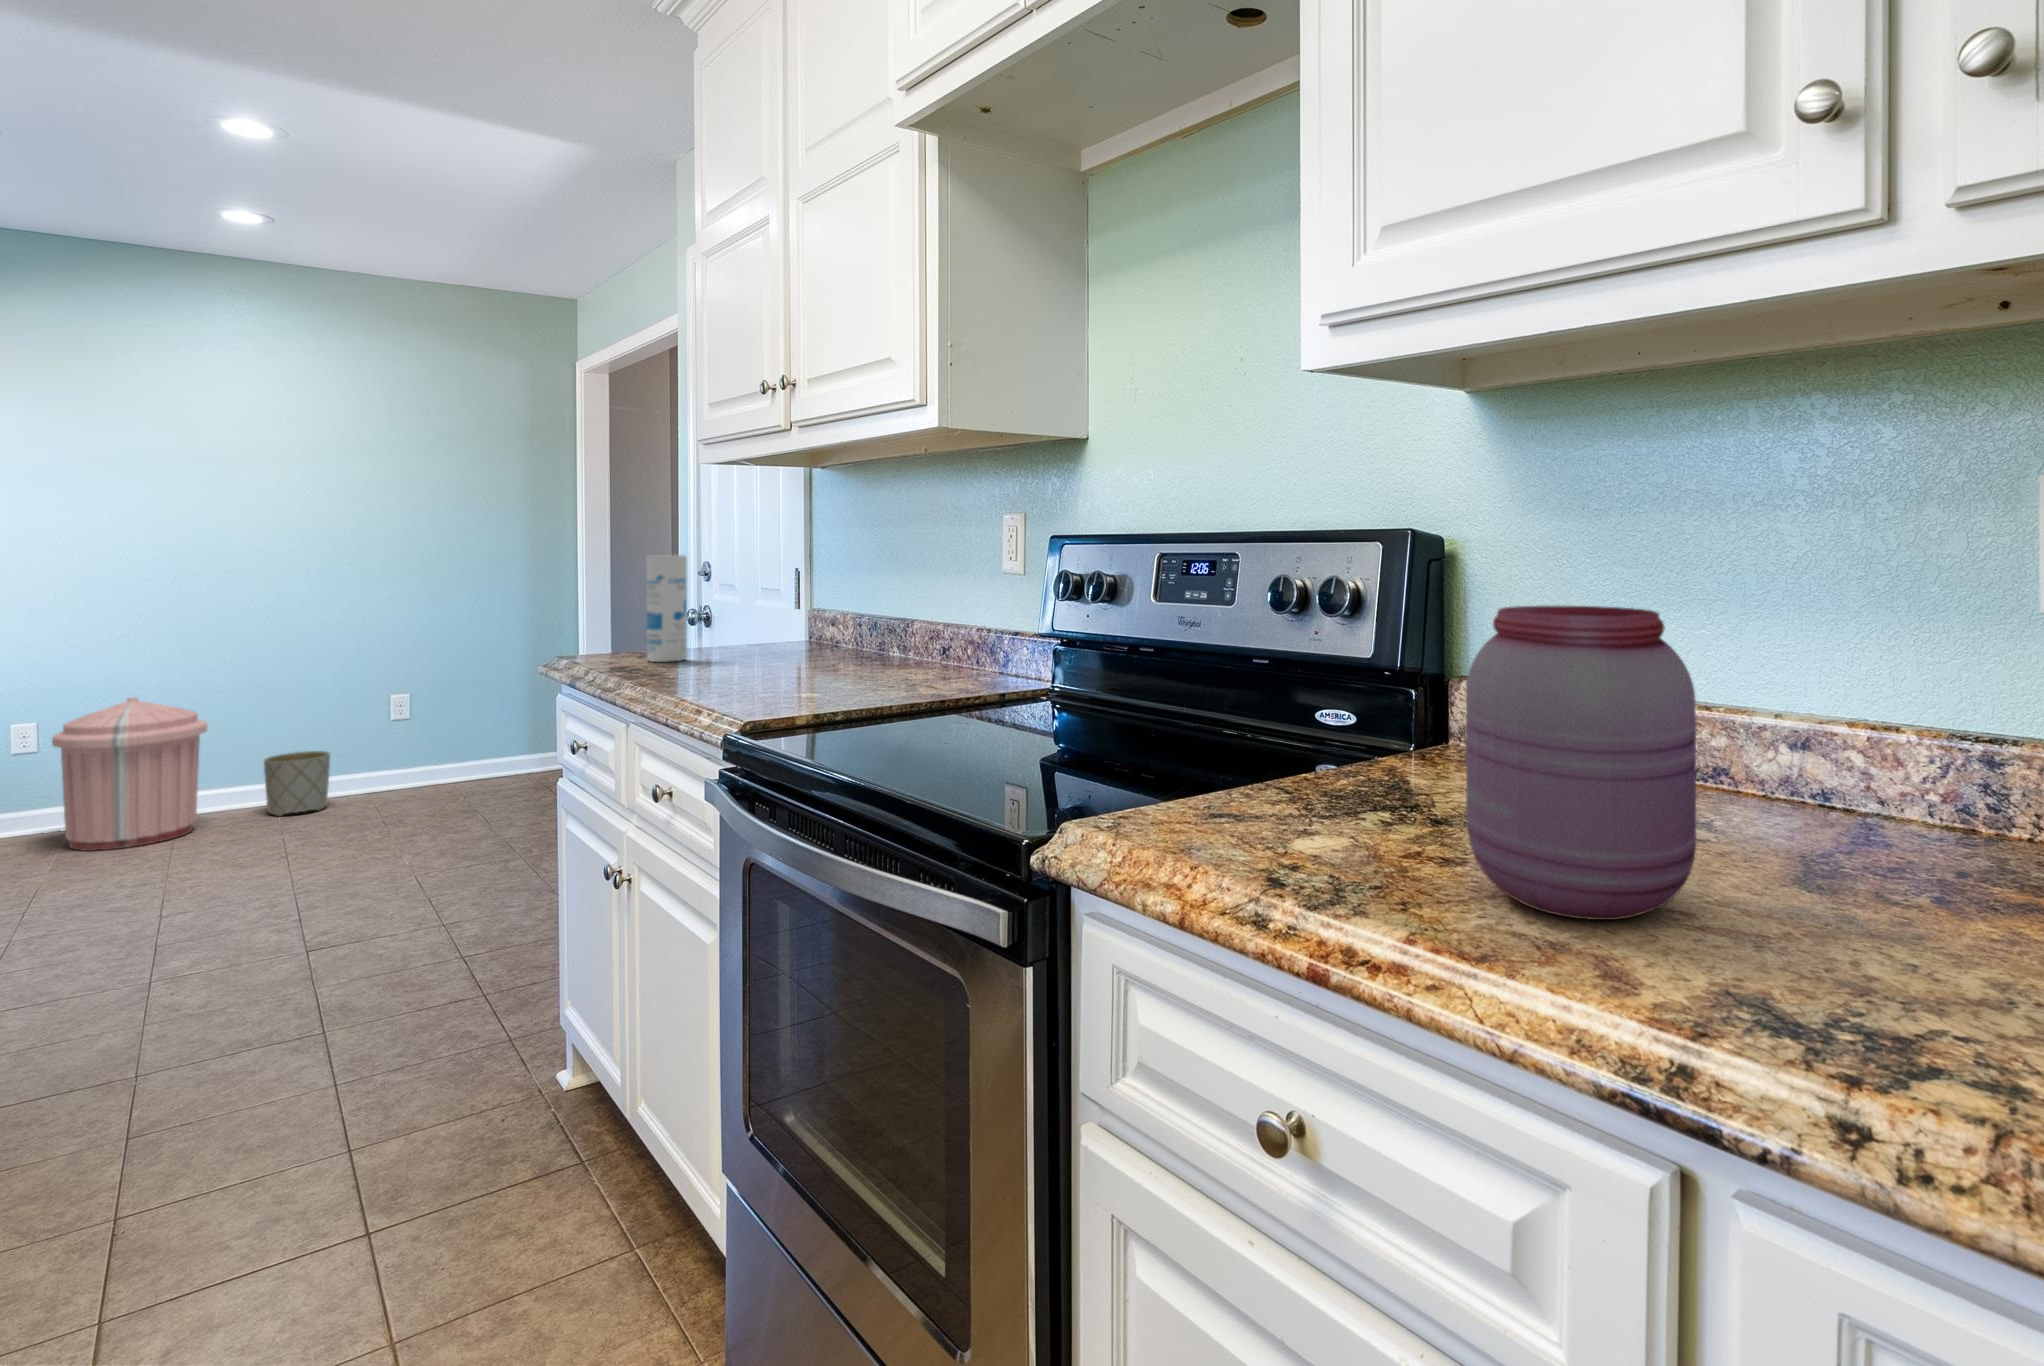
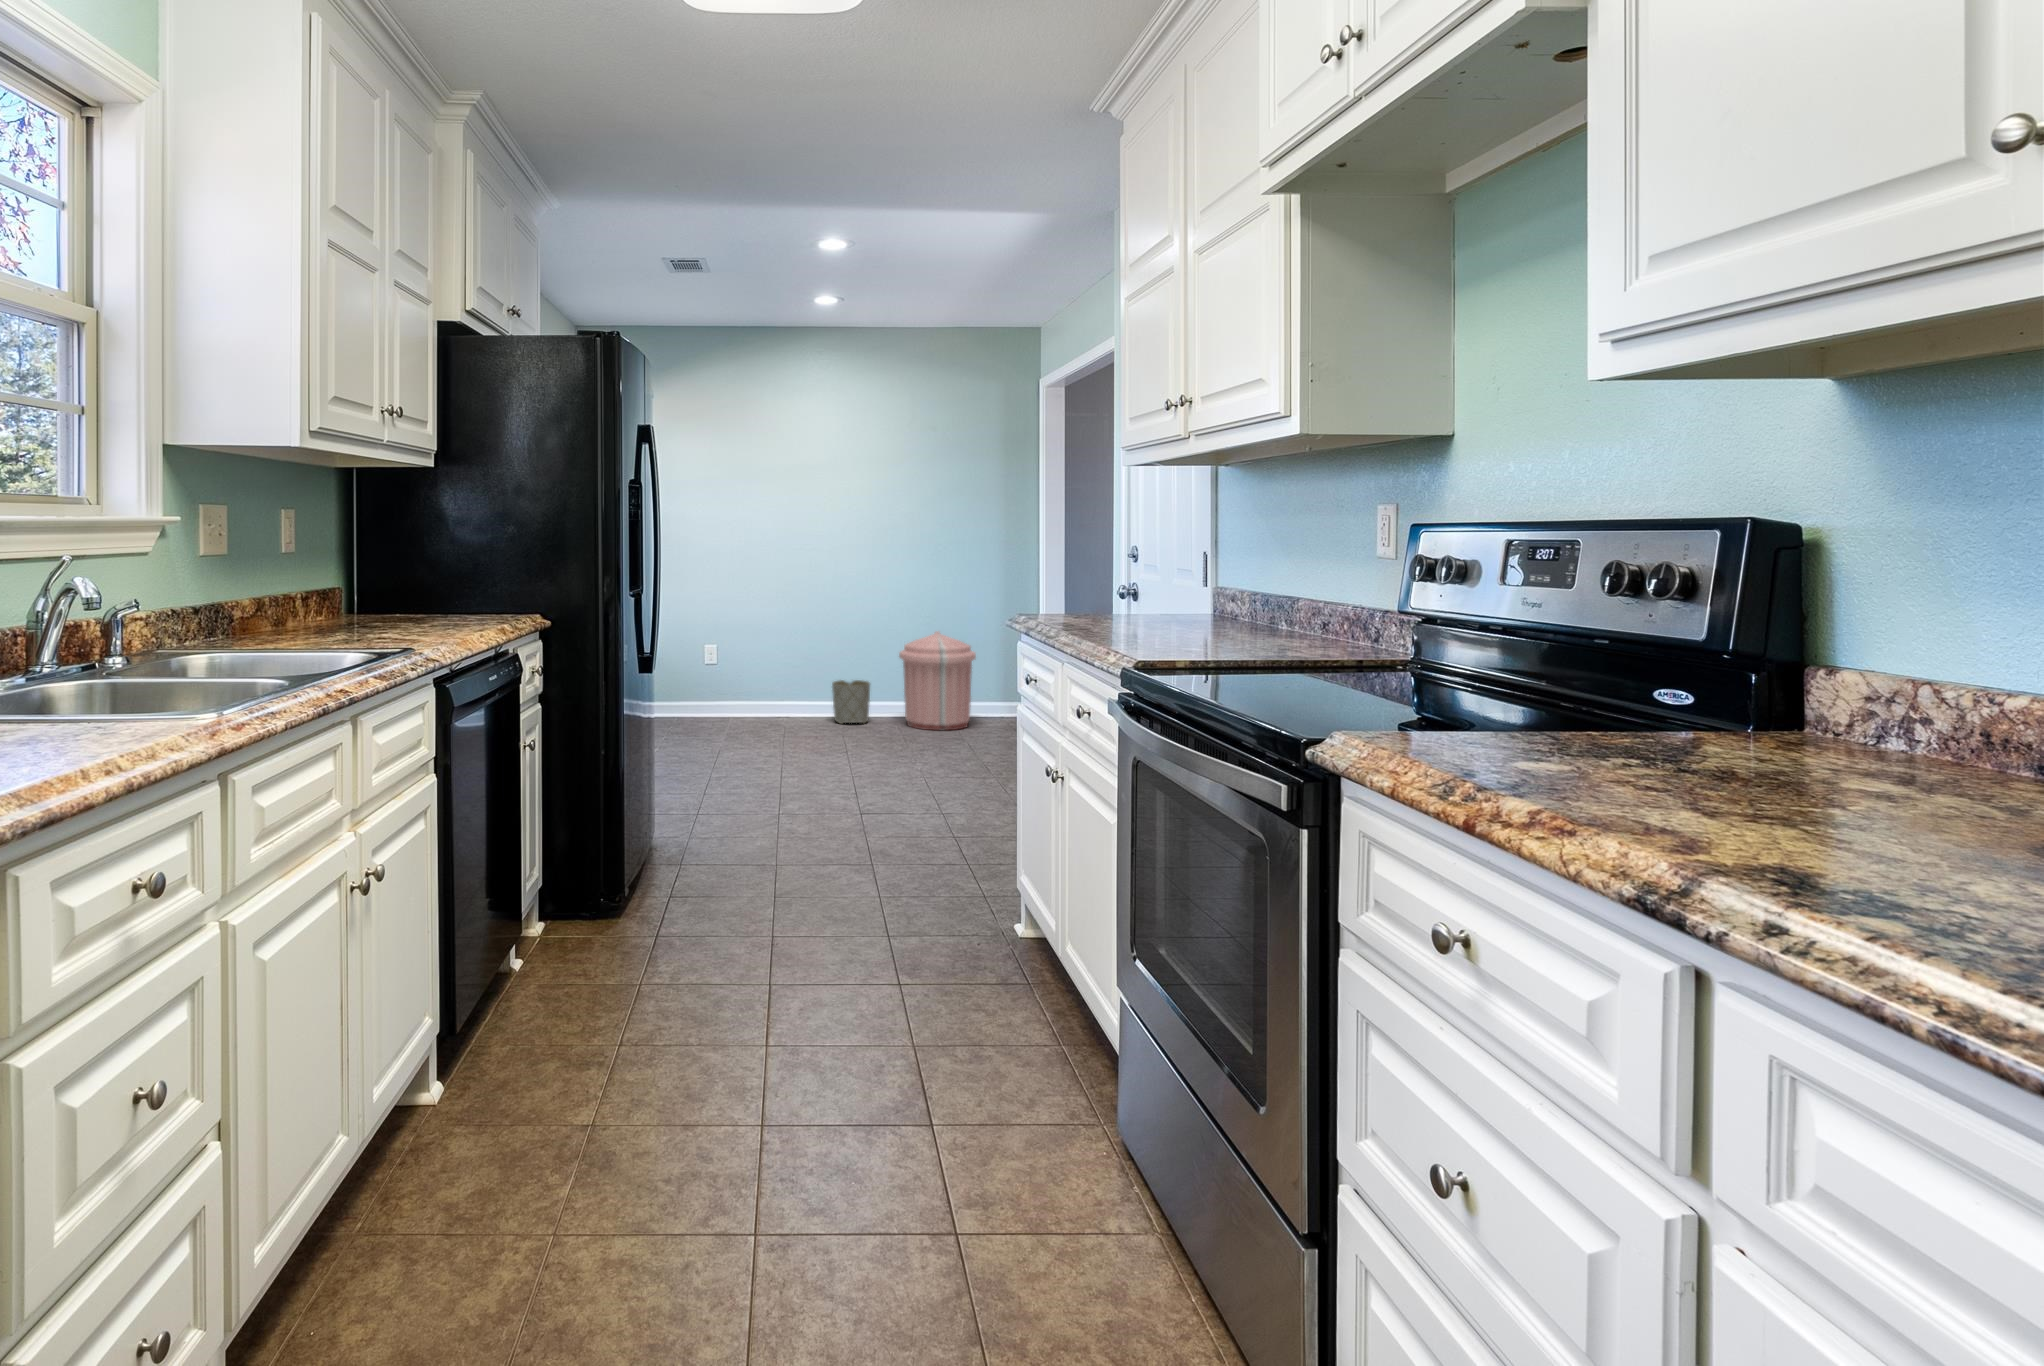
canister: present [647,555,687,662] -> none [1080,539,1110,622]
jar: present [1466,605,1696,920] -> none [1632,583,1858,830]
trash can: present [52,697,207,851] -> present [899,631,976,730]

